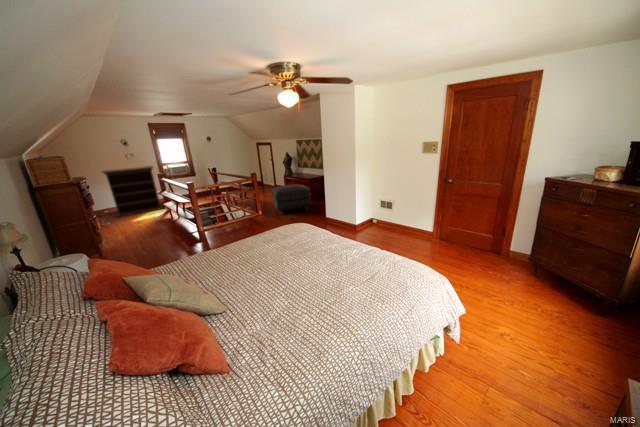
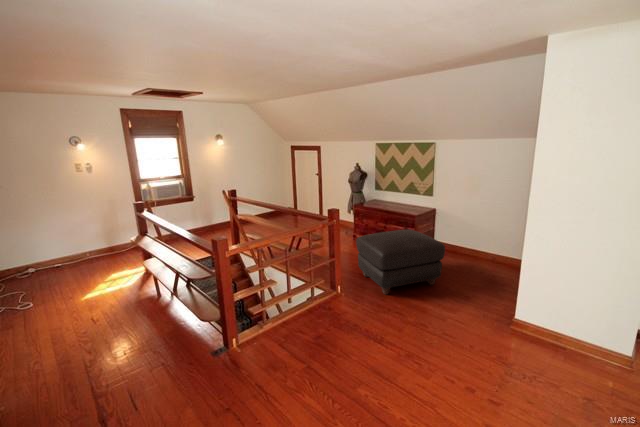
bookshelf: present [102,166,163,217] -> none [24,185,139,286]

